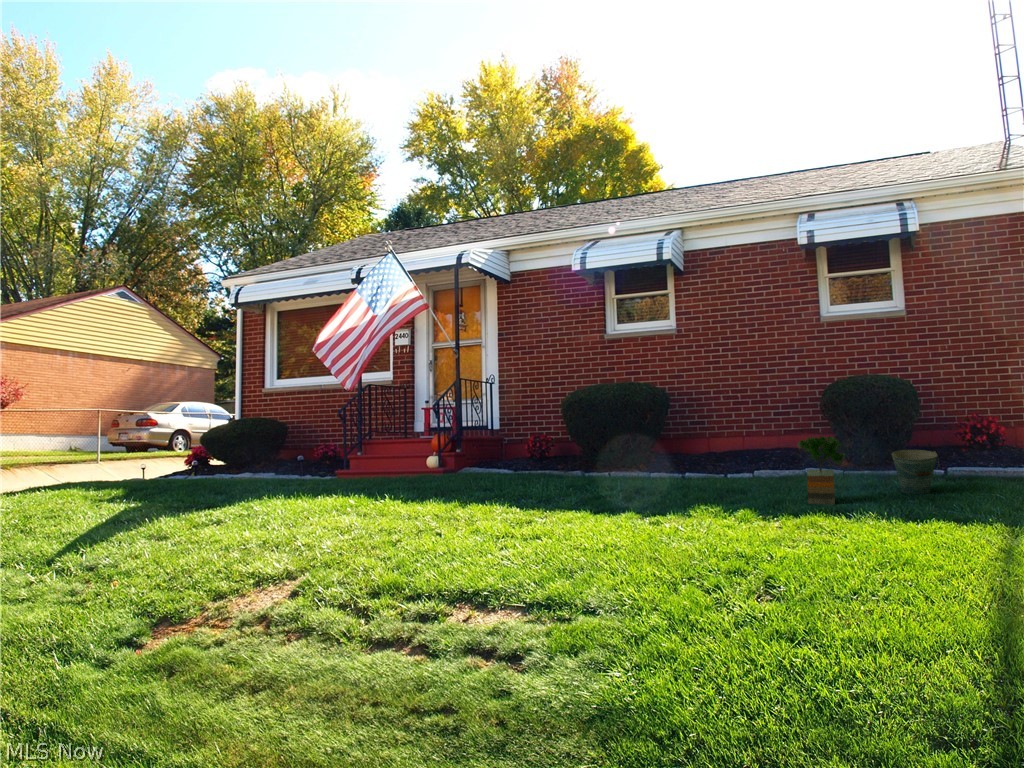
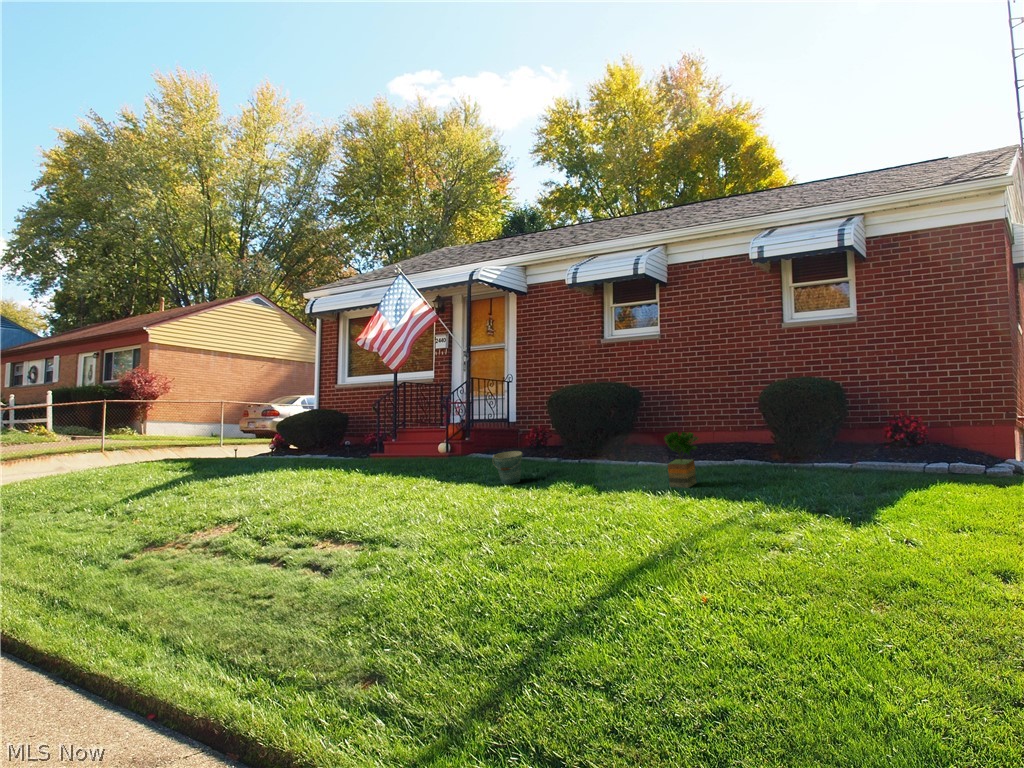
bucket: present [892,450,938,494] -> present [493,451,522,484]

